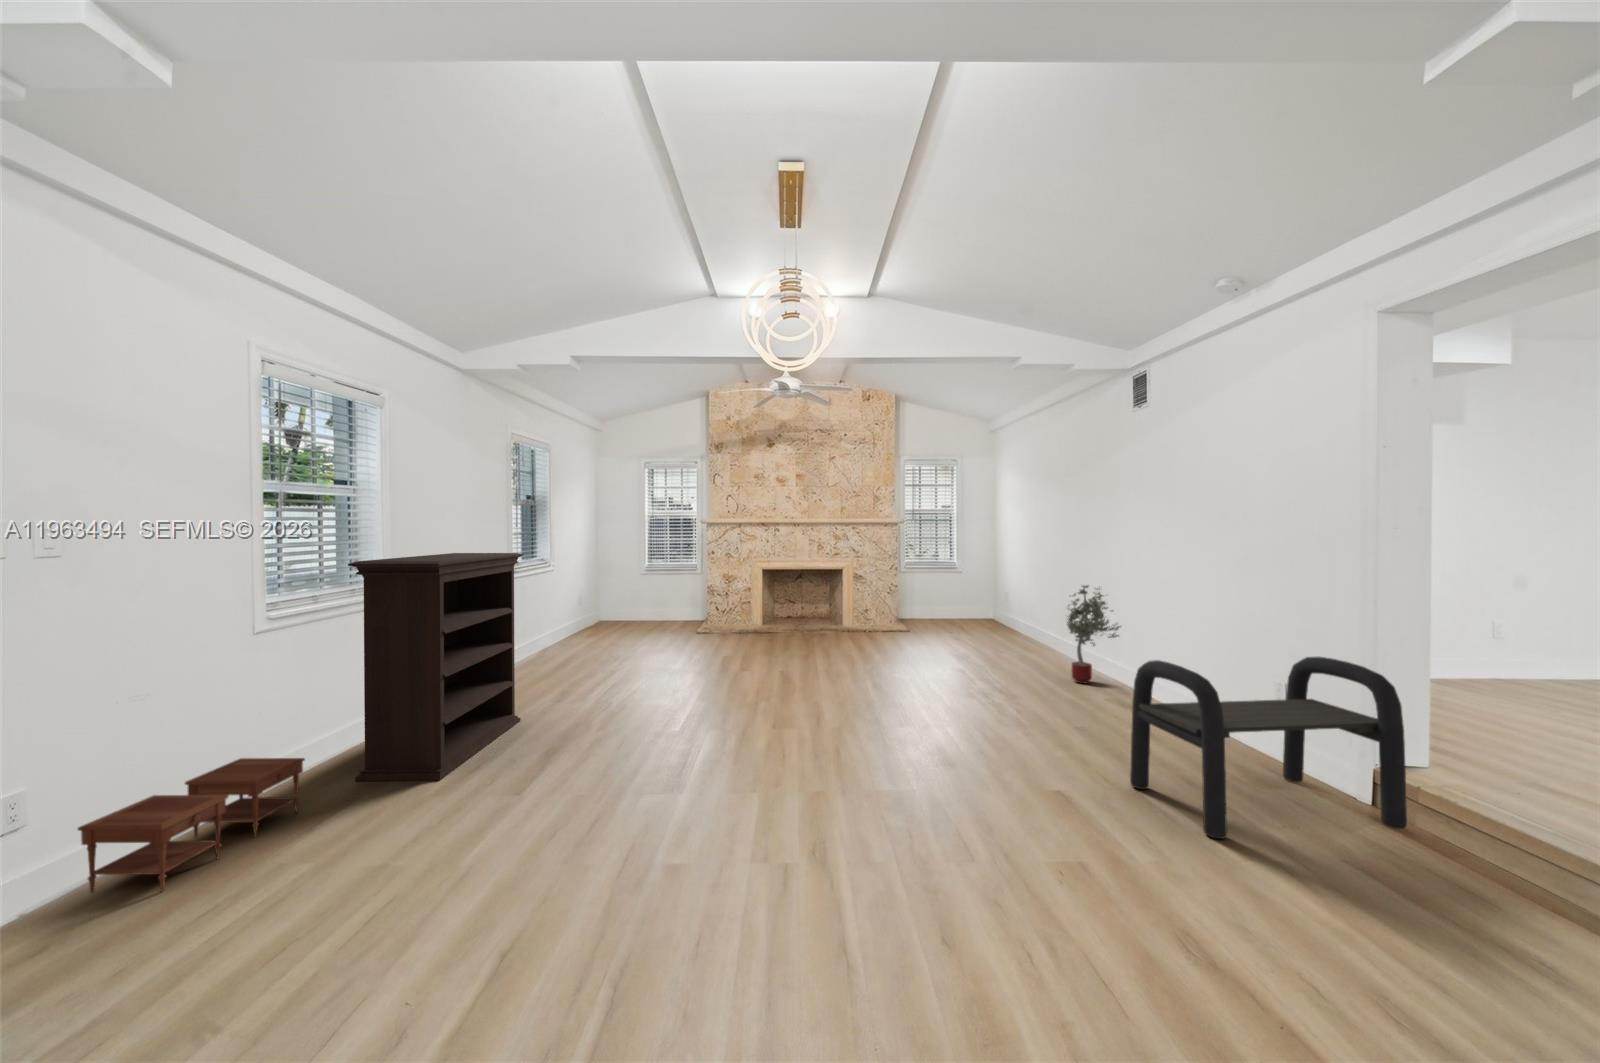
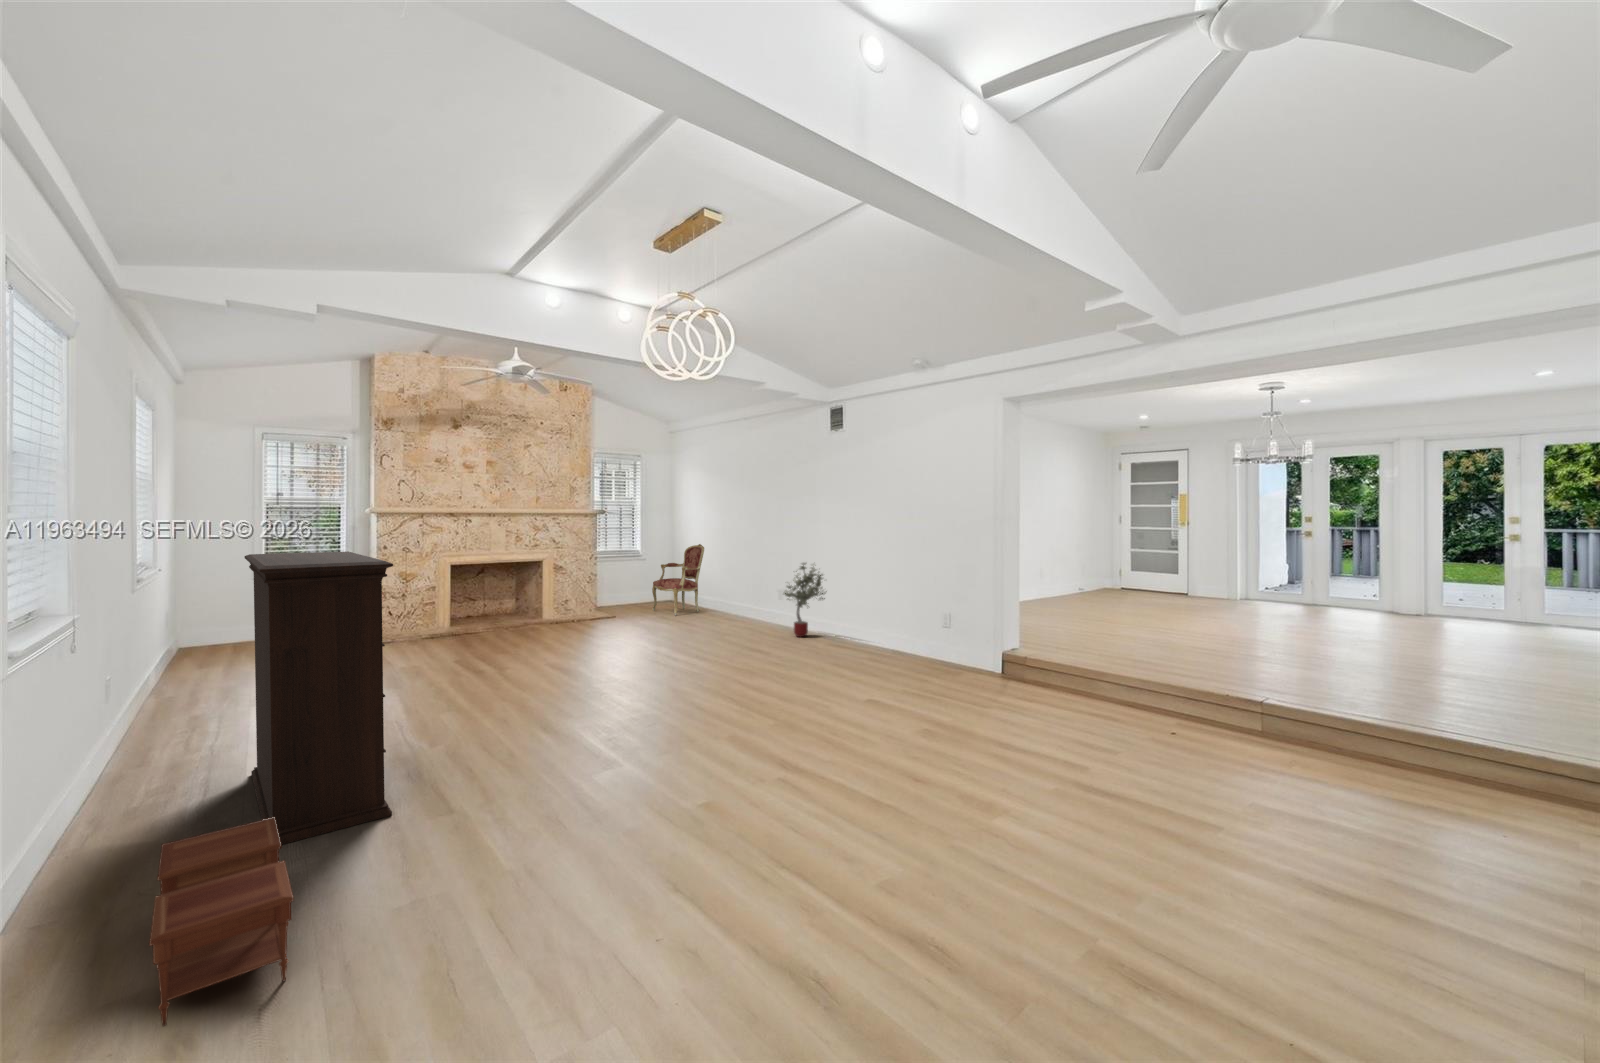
armchair: none [961,557,1017,637] -> present [652,544,704,616]
bench: present [1130,657,1407,839] -> none [912,593,1029,698]

